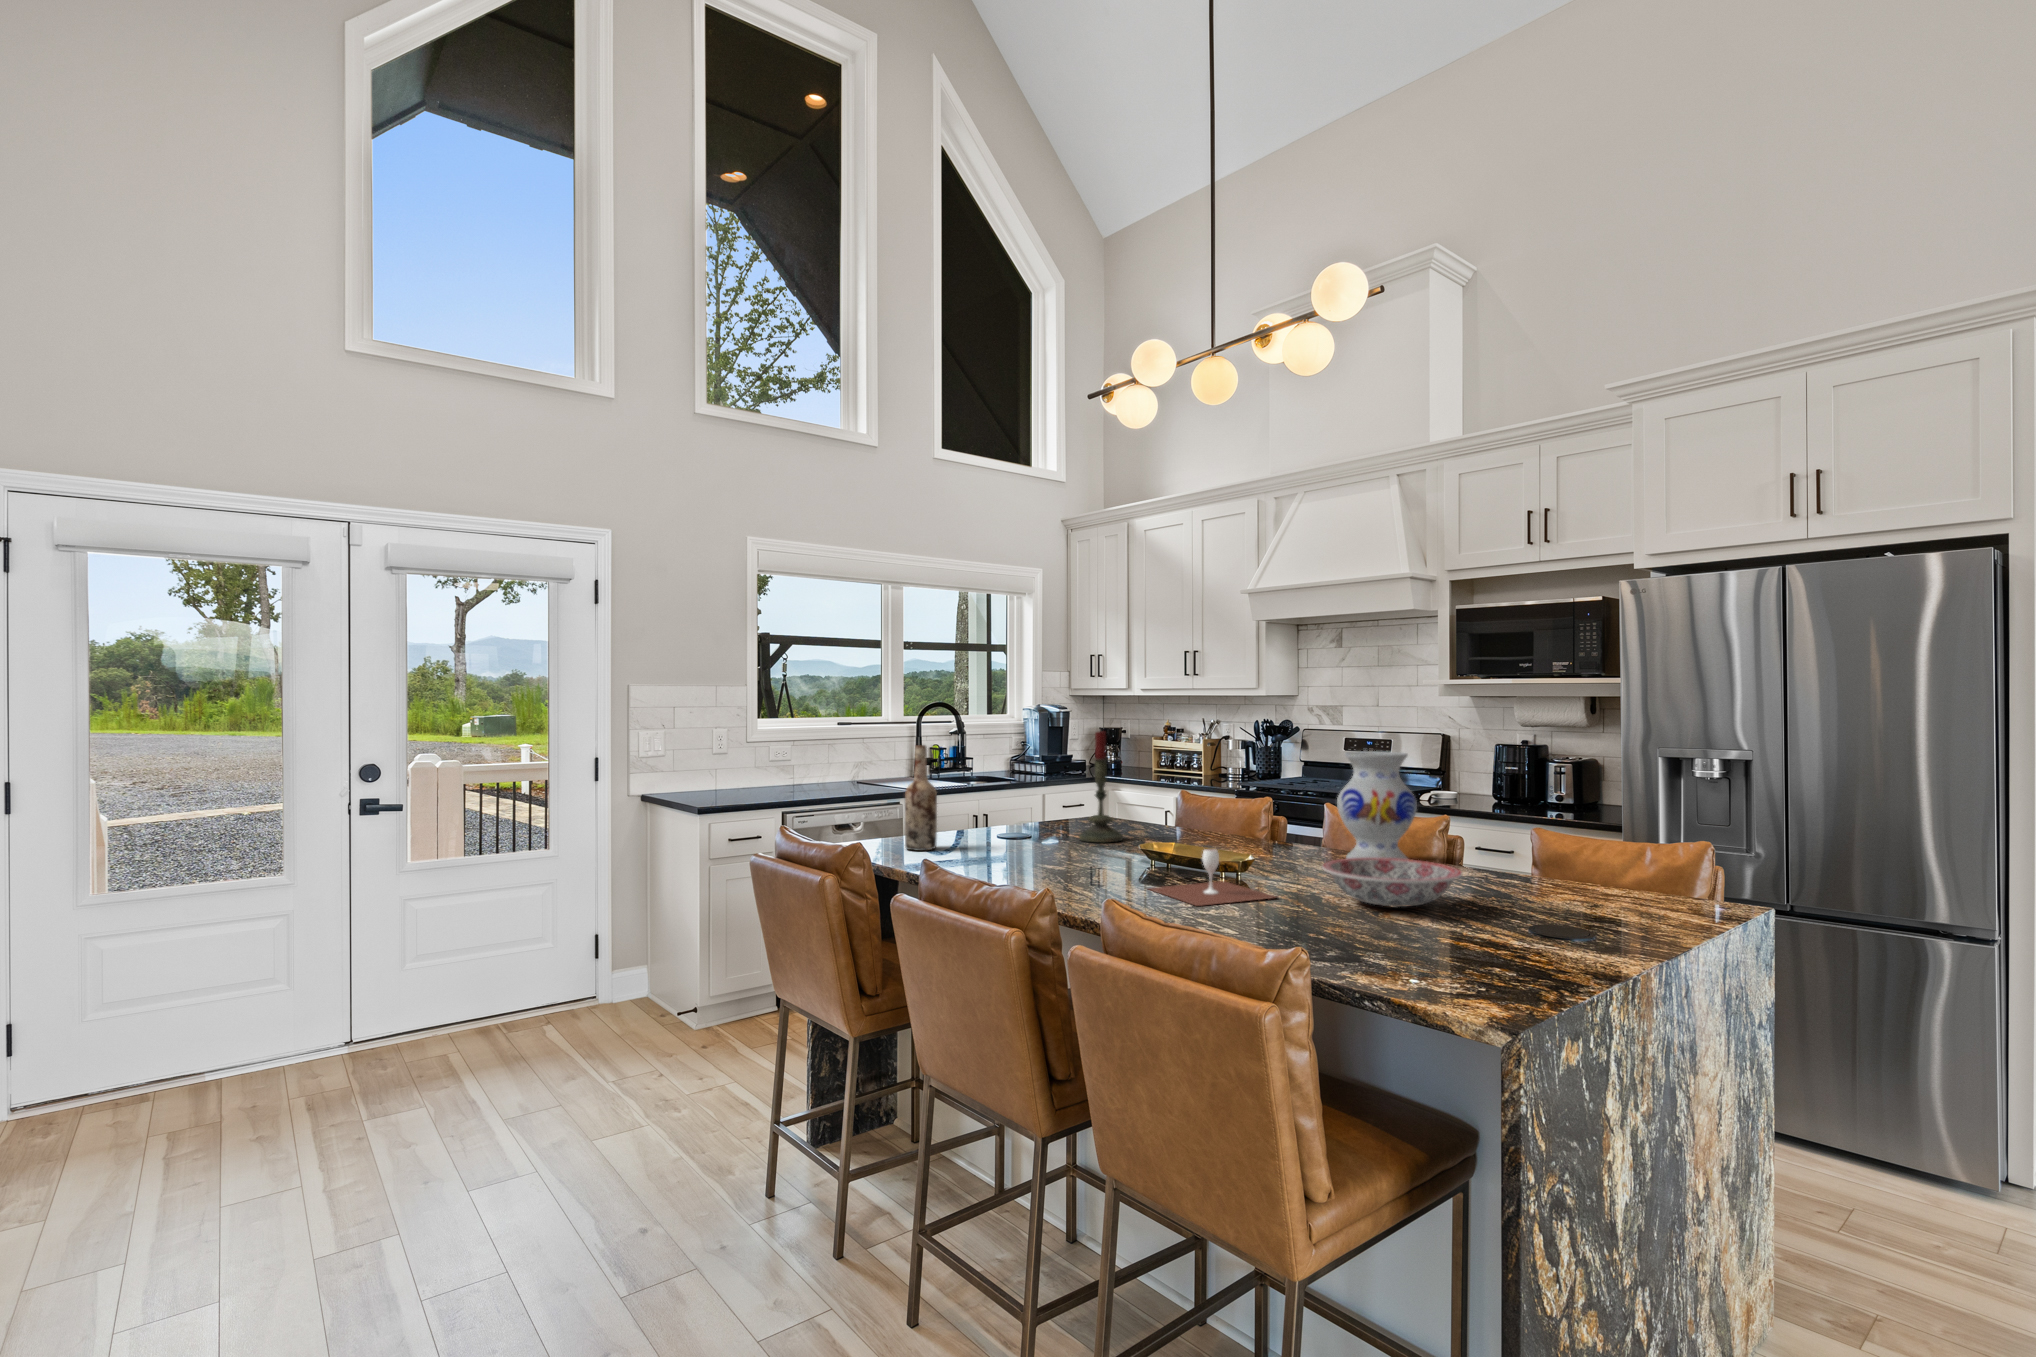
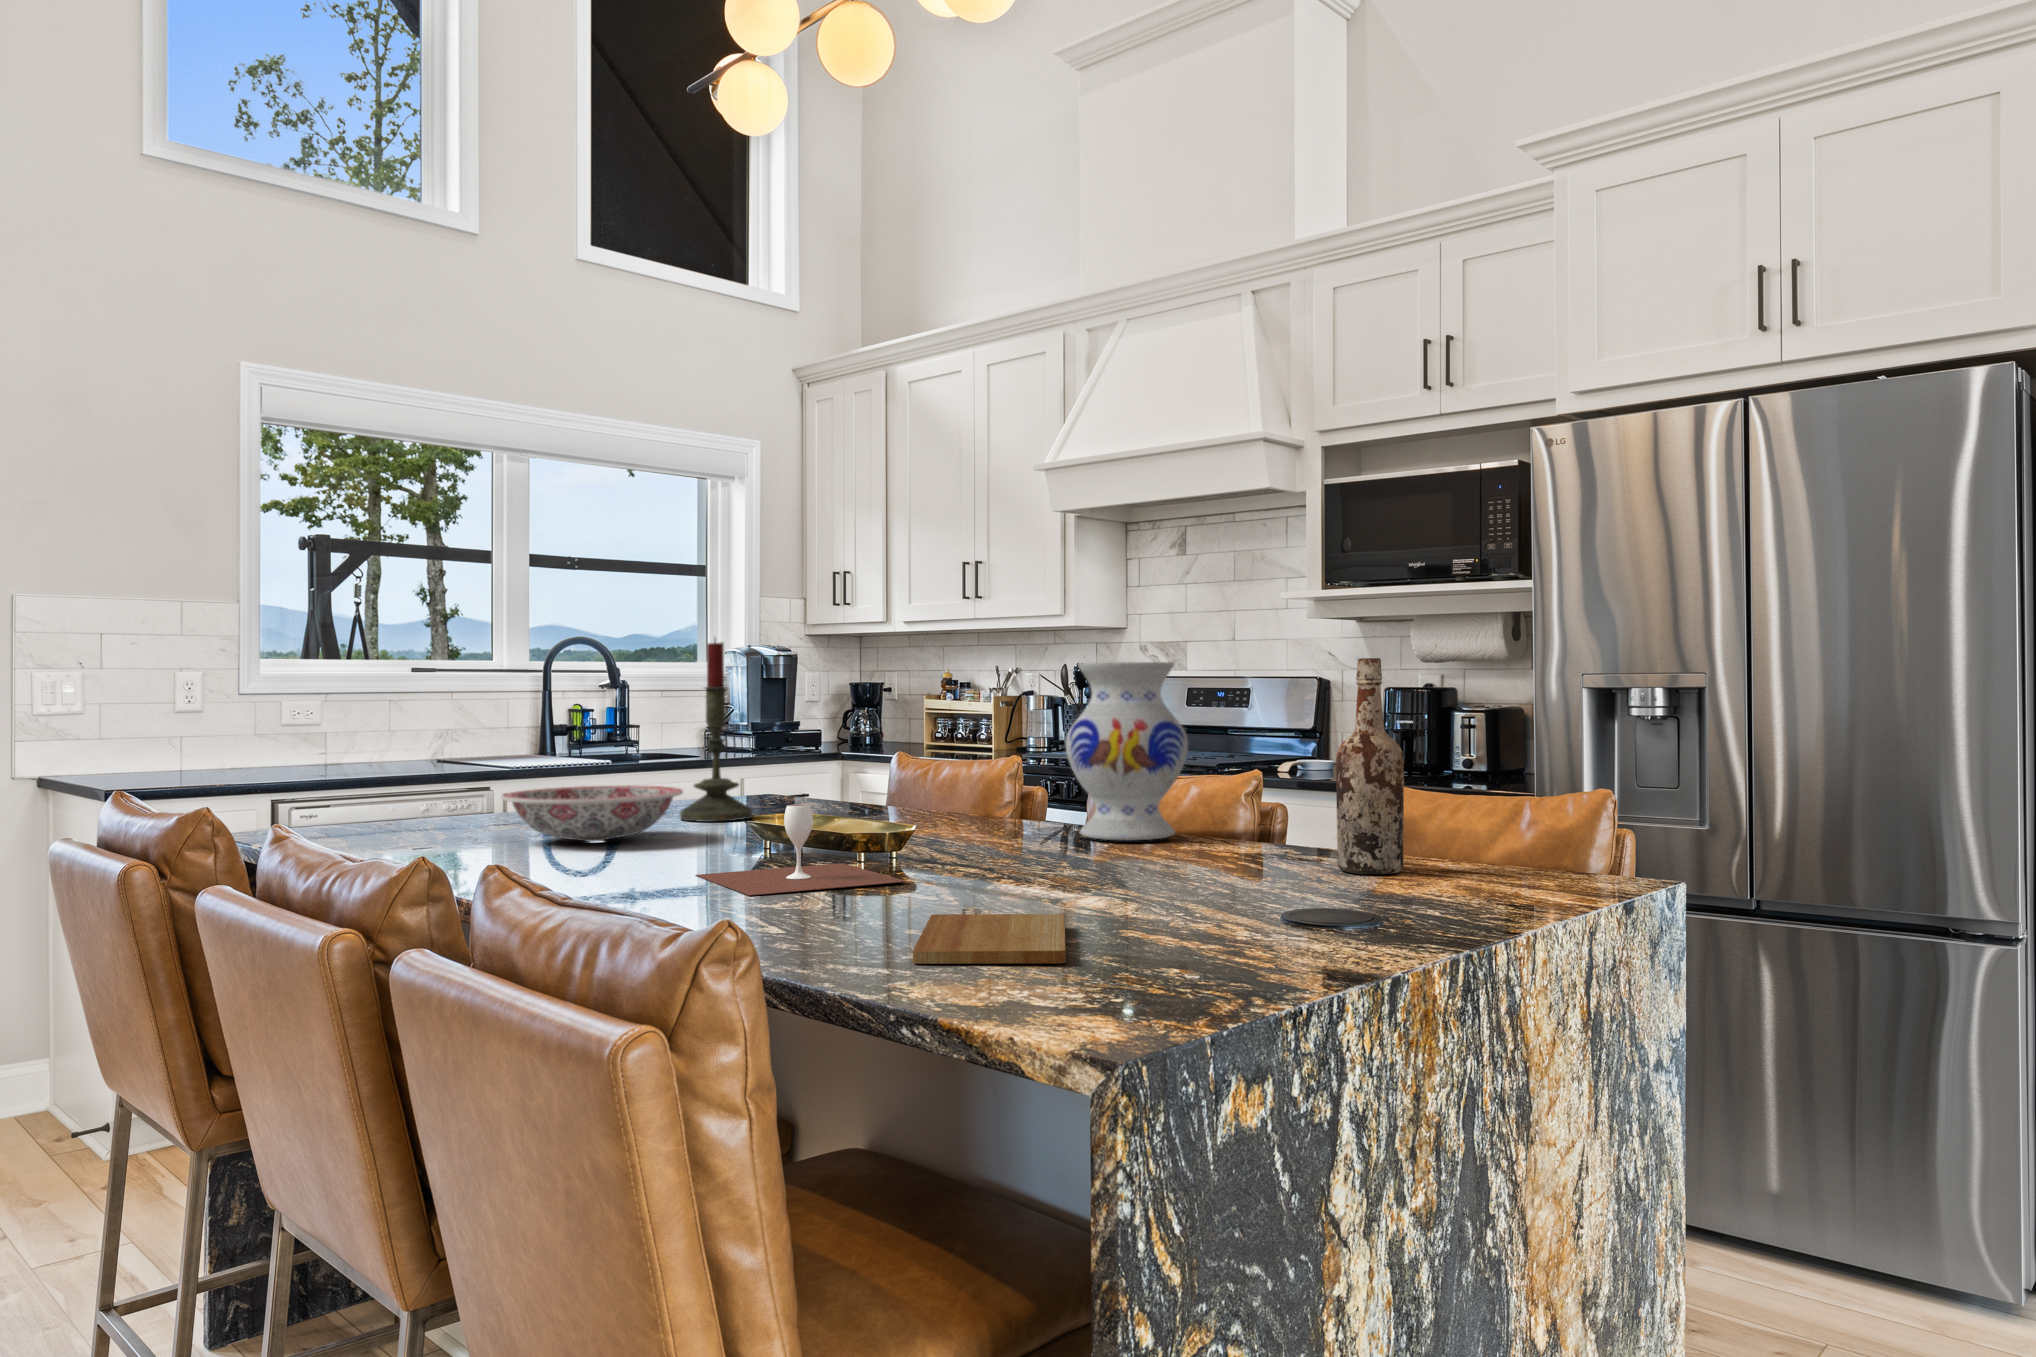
wine bottle: present [905,745,937,851] -> present [1336,658,1404,874]
ceramic bowl: present [1322,858,1462,907] -> present [501,786,683,841]
cutting board: none [1330,927,1438,964] -> present [913,914,1066,964]

